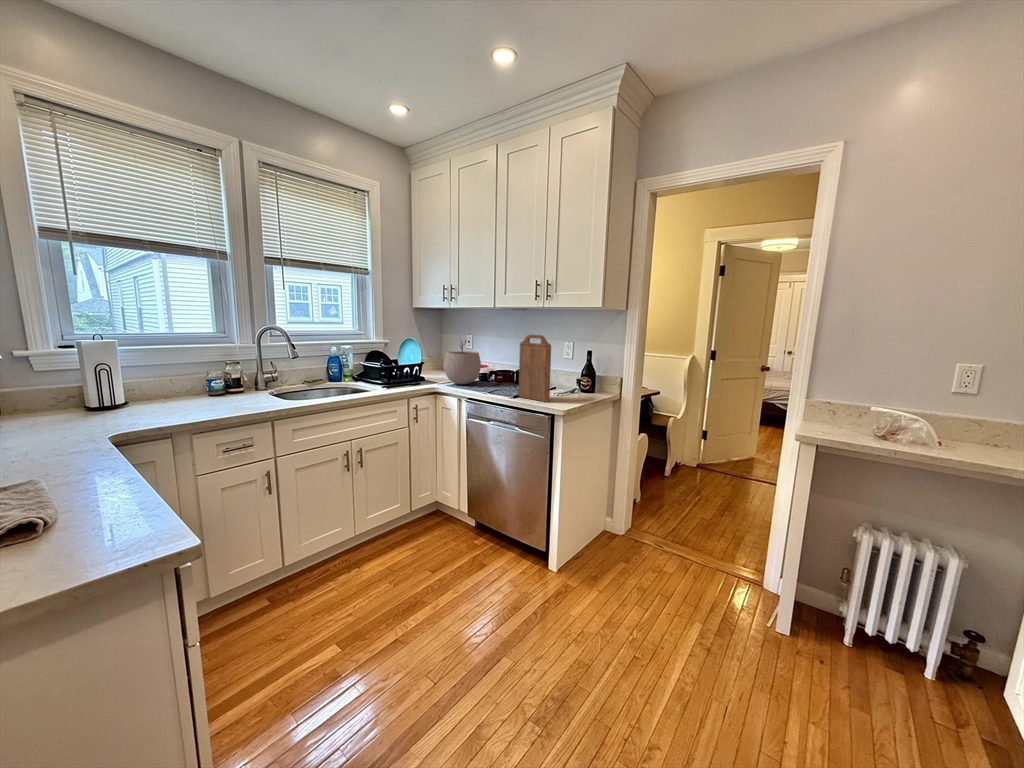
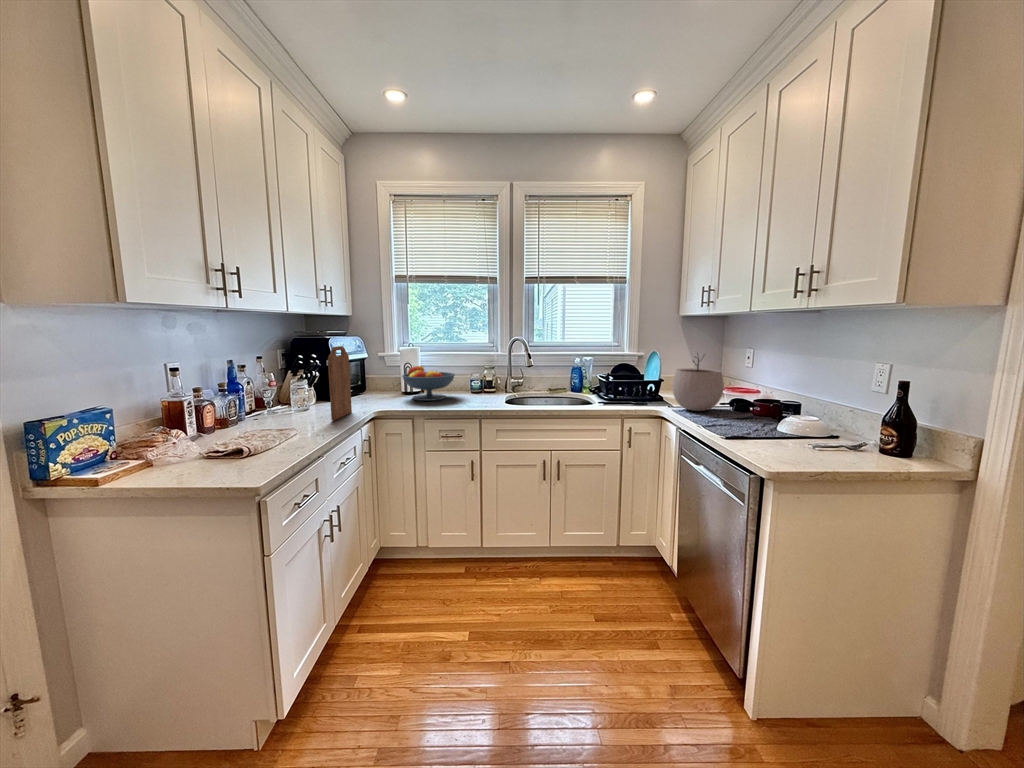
cutting board: present [519,335,551,402] -> present [328,346,352,421]
fruit bowl: none [105,366,201,415] -> present [402,366,455,401]

